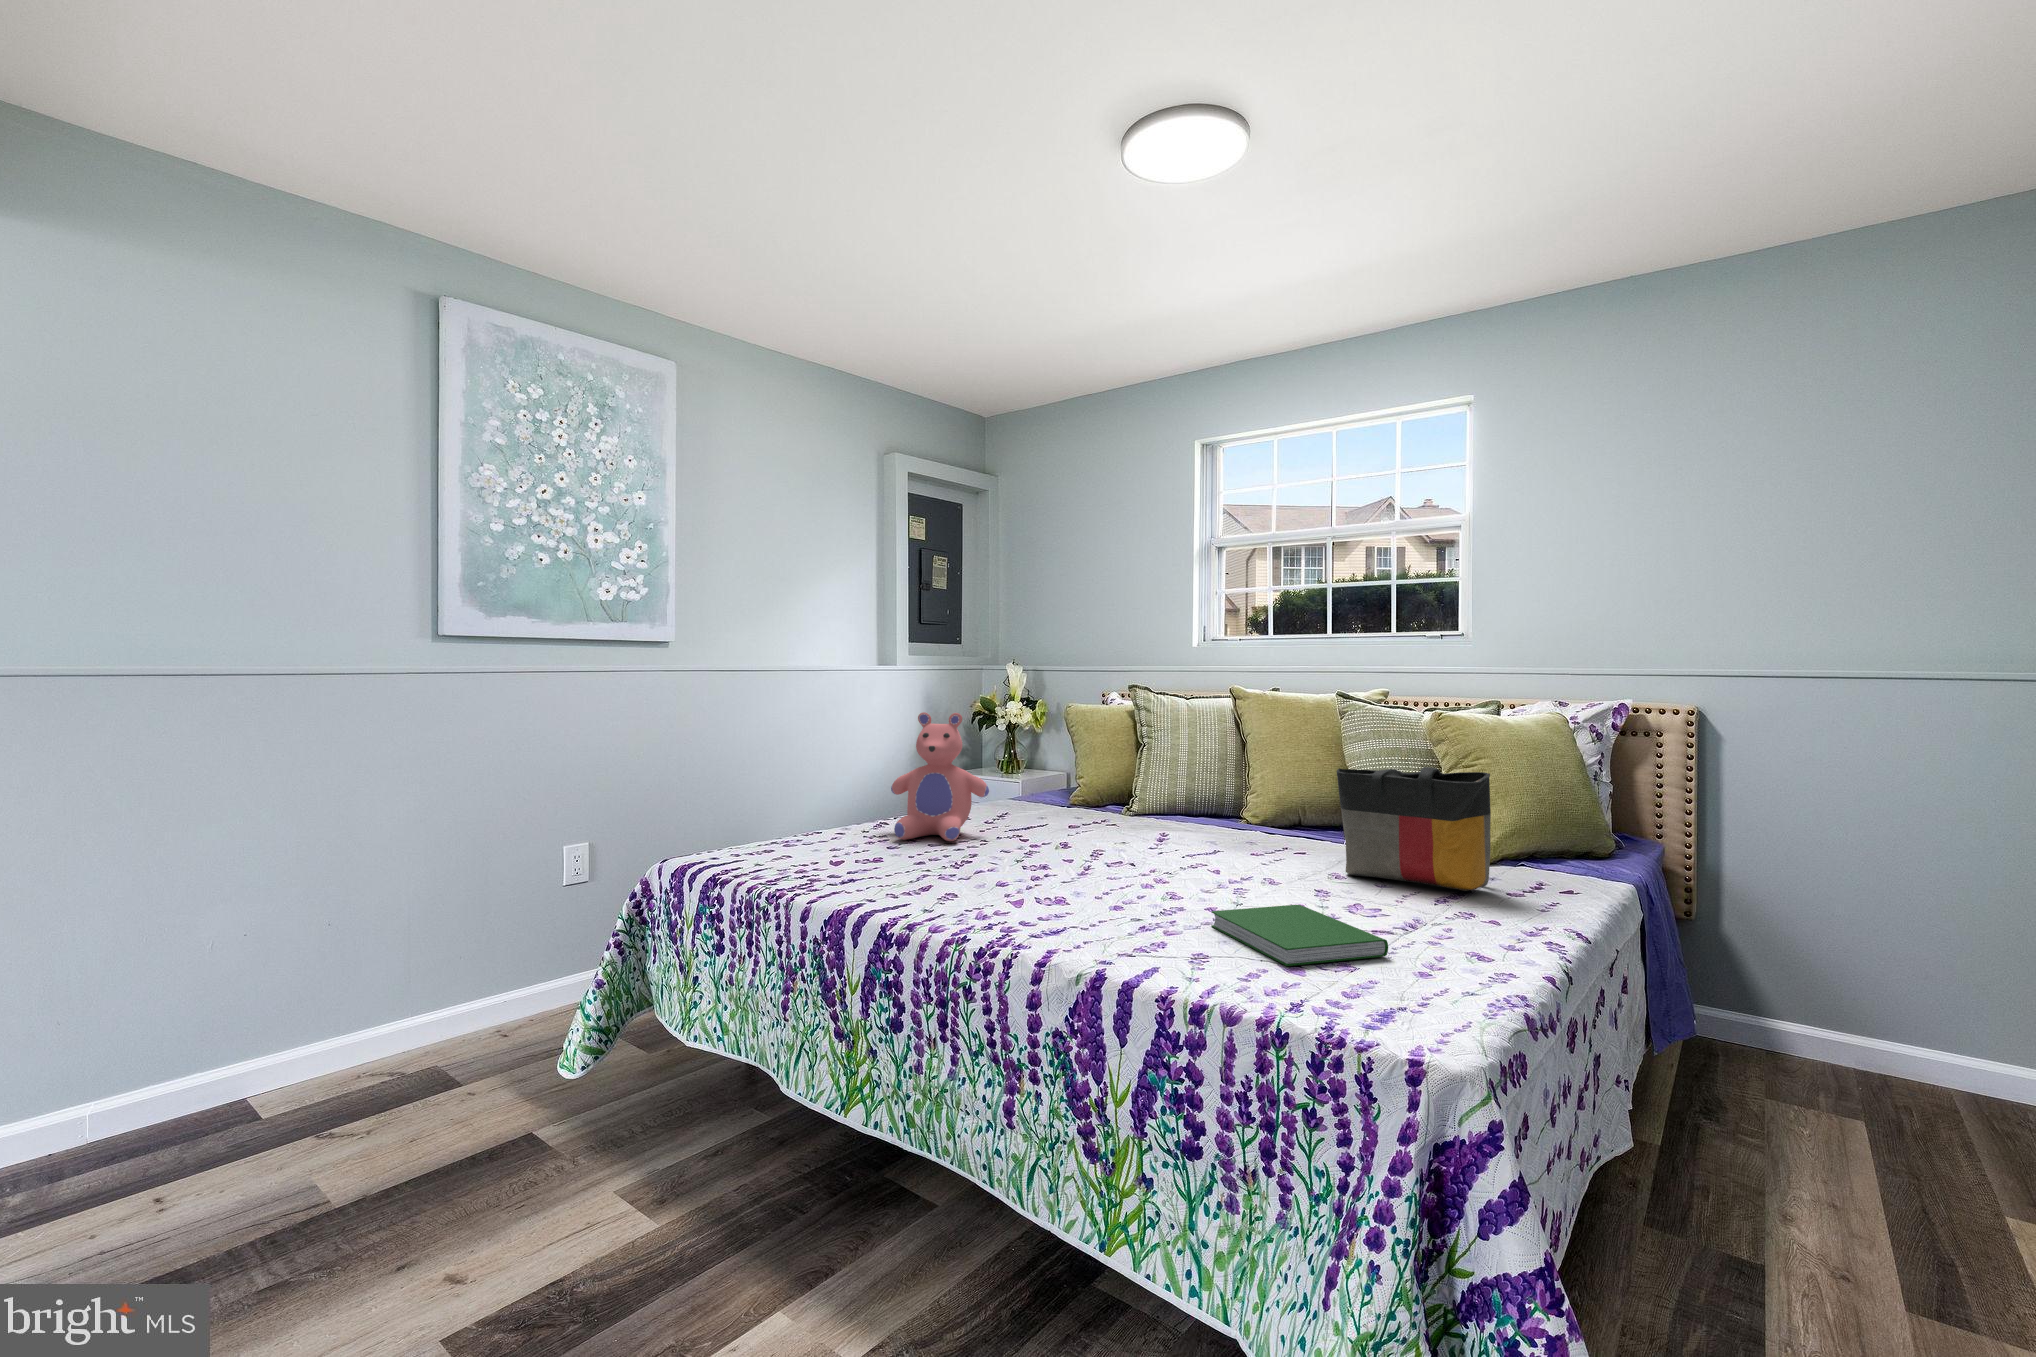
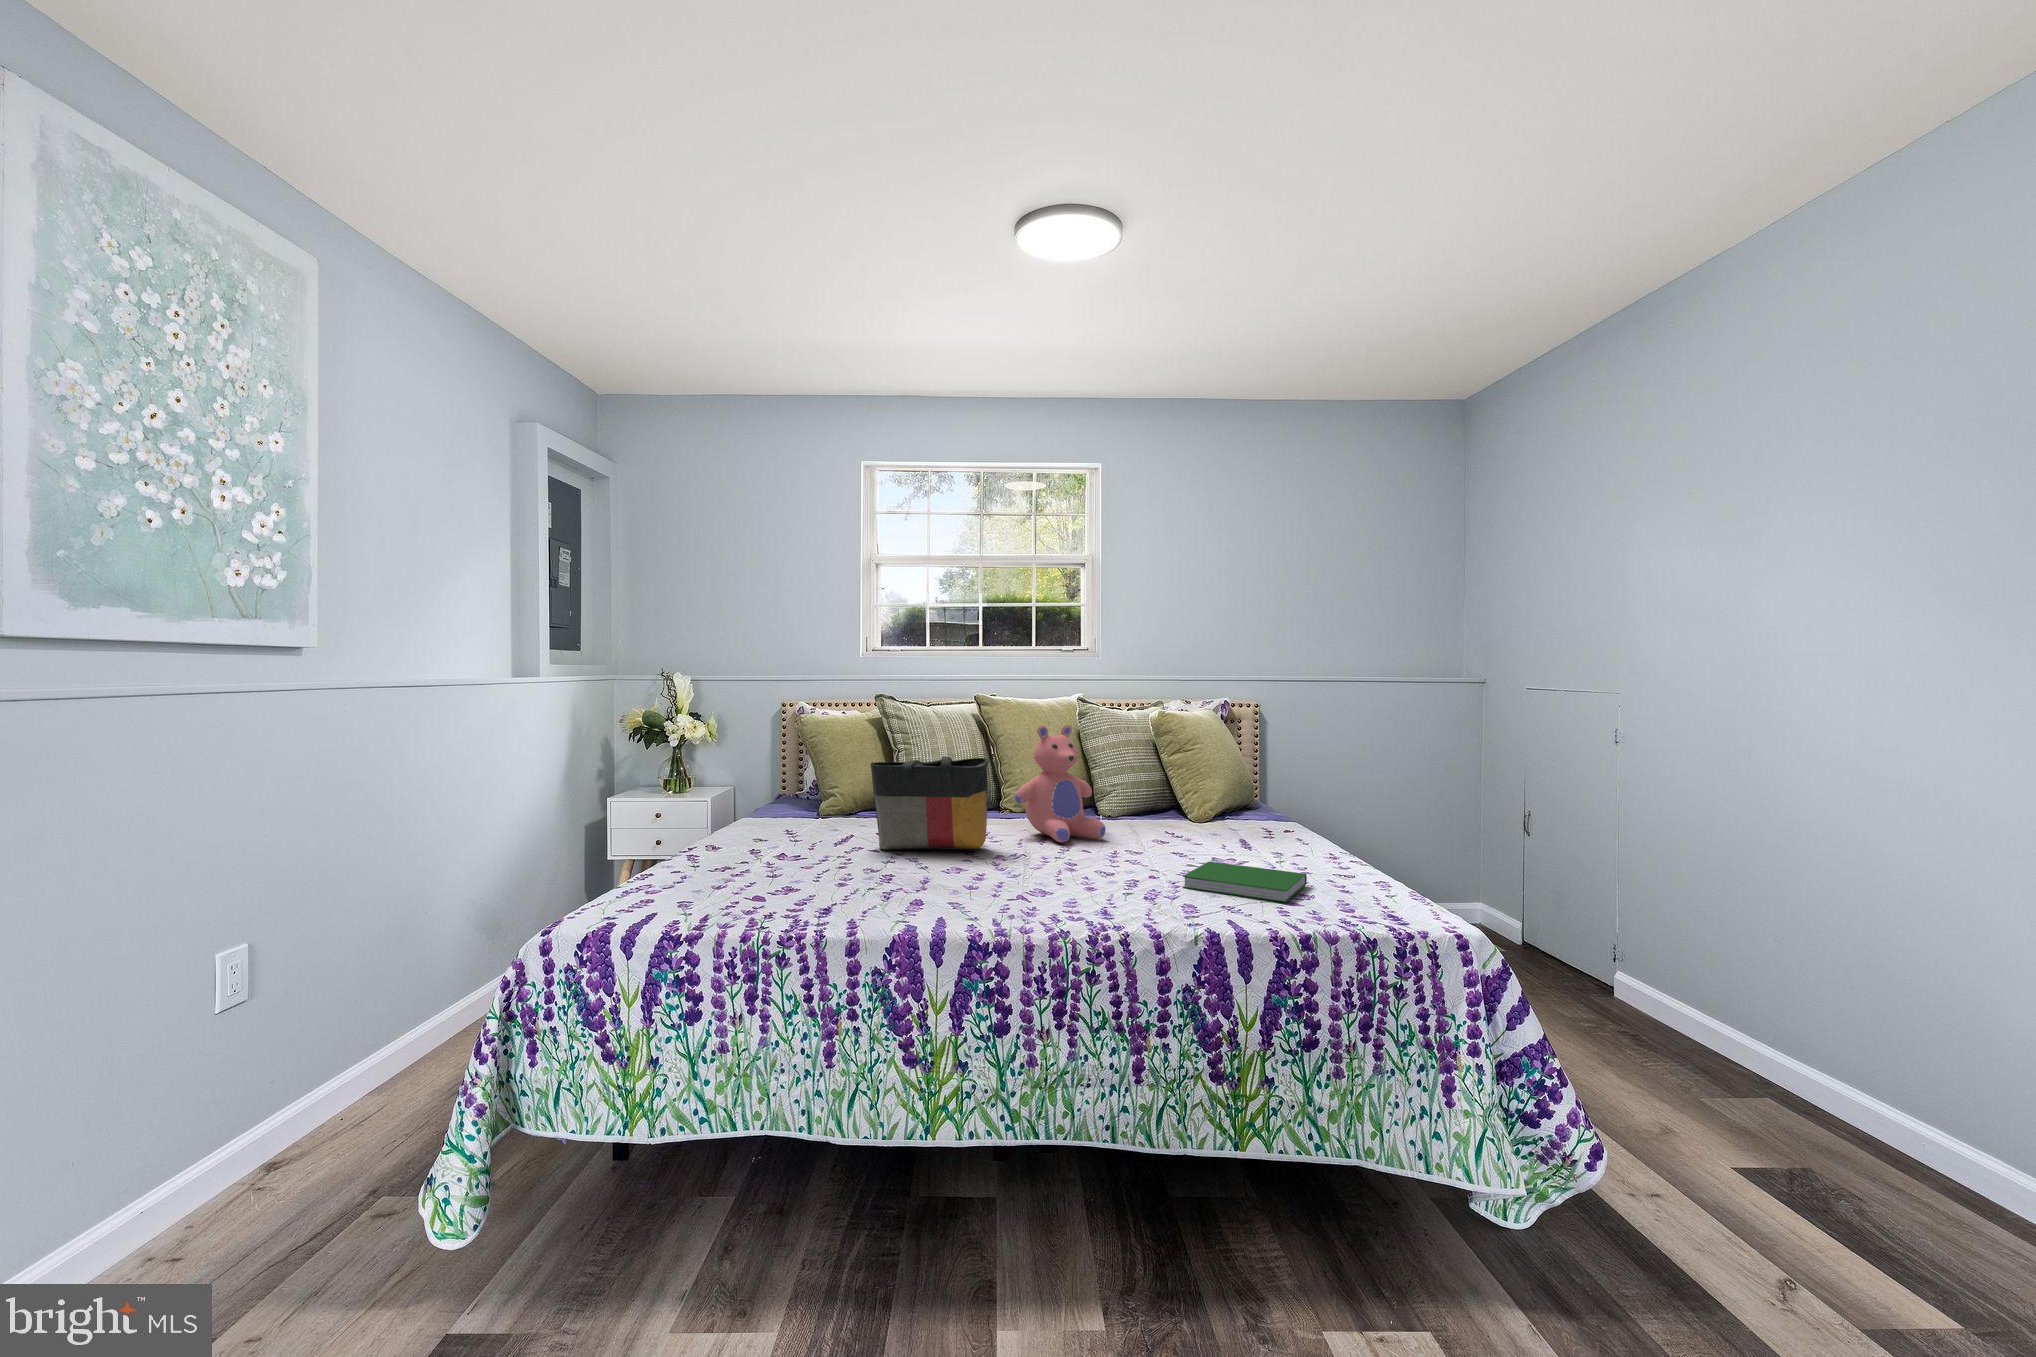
teddy bear: present [891,712,989,841] -> present [1015,725,1106,843]
tote bag: present [1337,767,1491,891] -> present [871,757,990,850]

